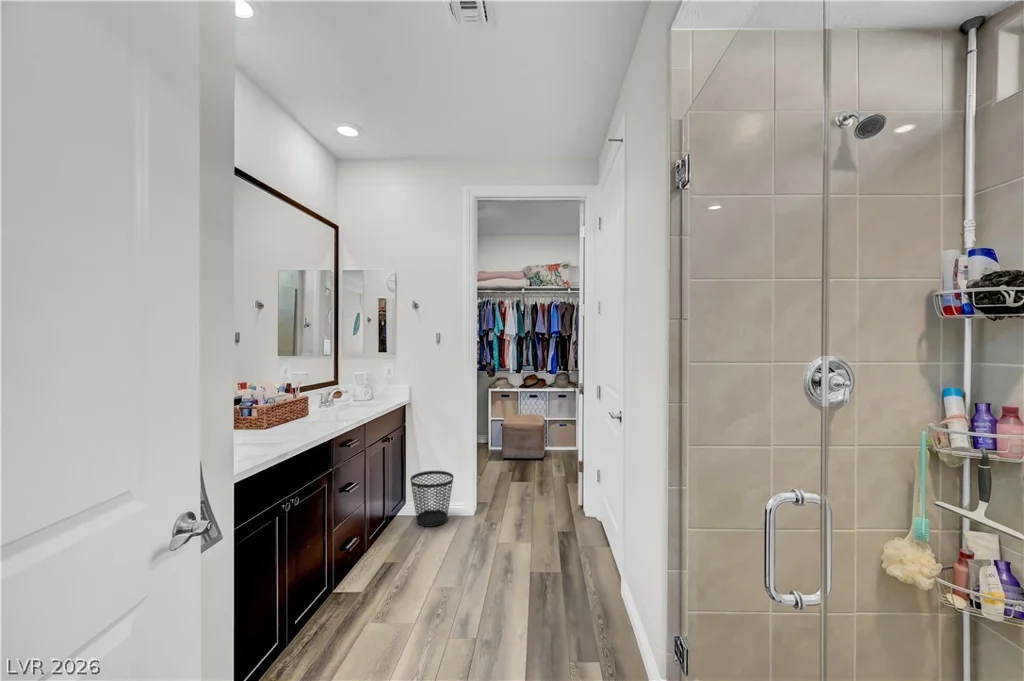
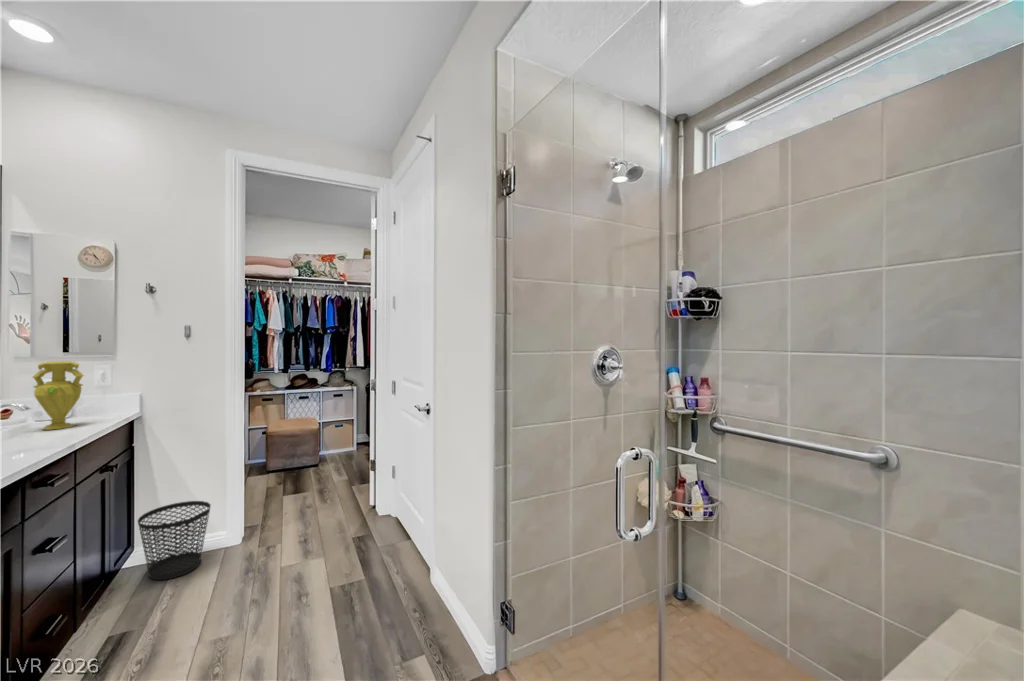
vase: none [358,361,383,407] -> present [33,361,84,430]

